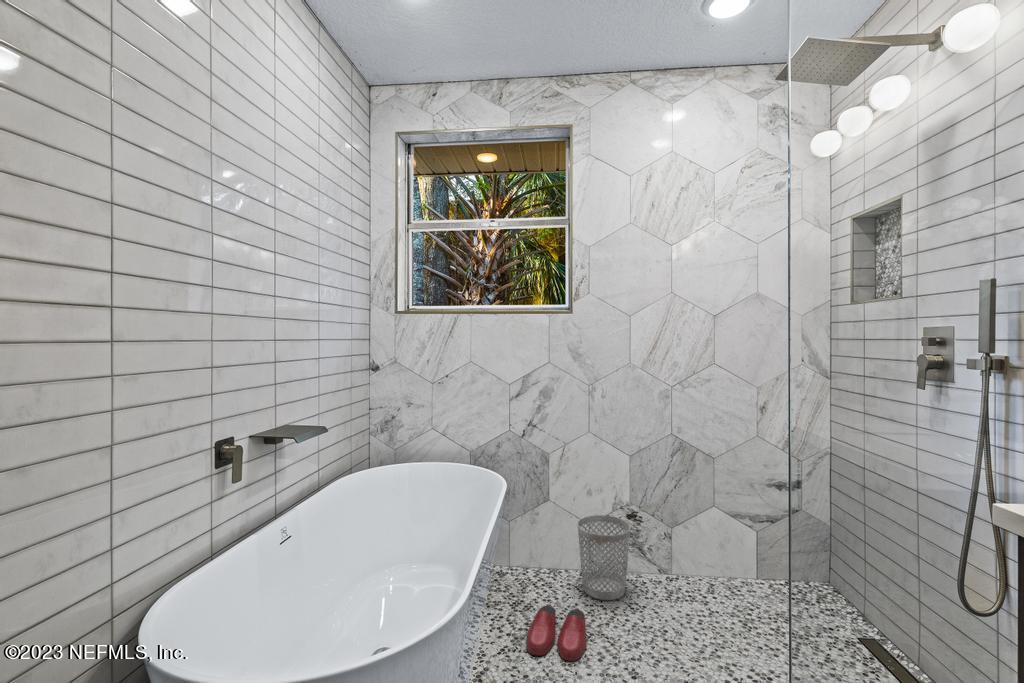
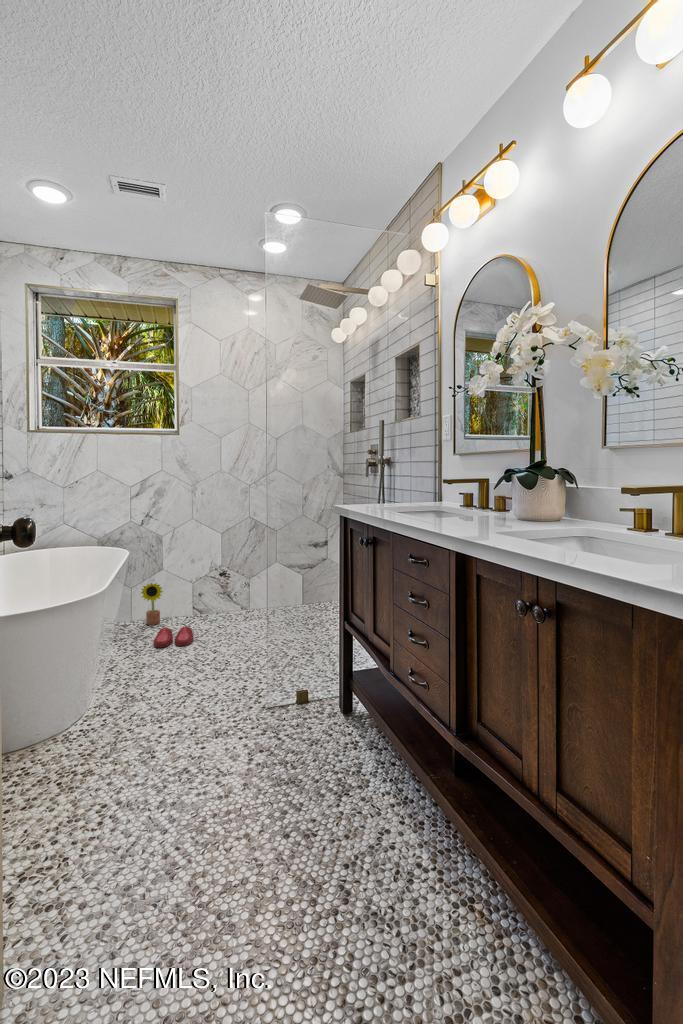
wastebasket: present [577,515,630,600] -> none [185,575,221,625]
decorative plant: none [516,523,547,582] -> present [141,583,163,625]

